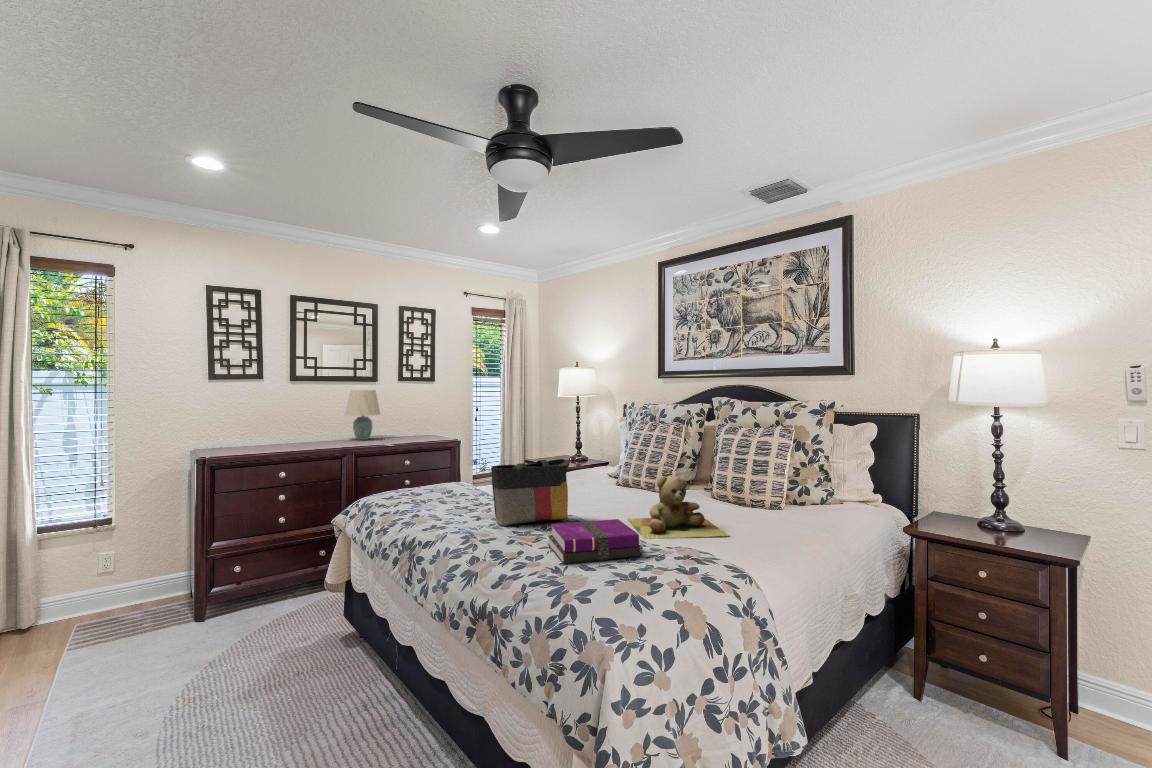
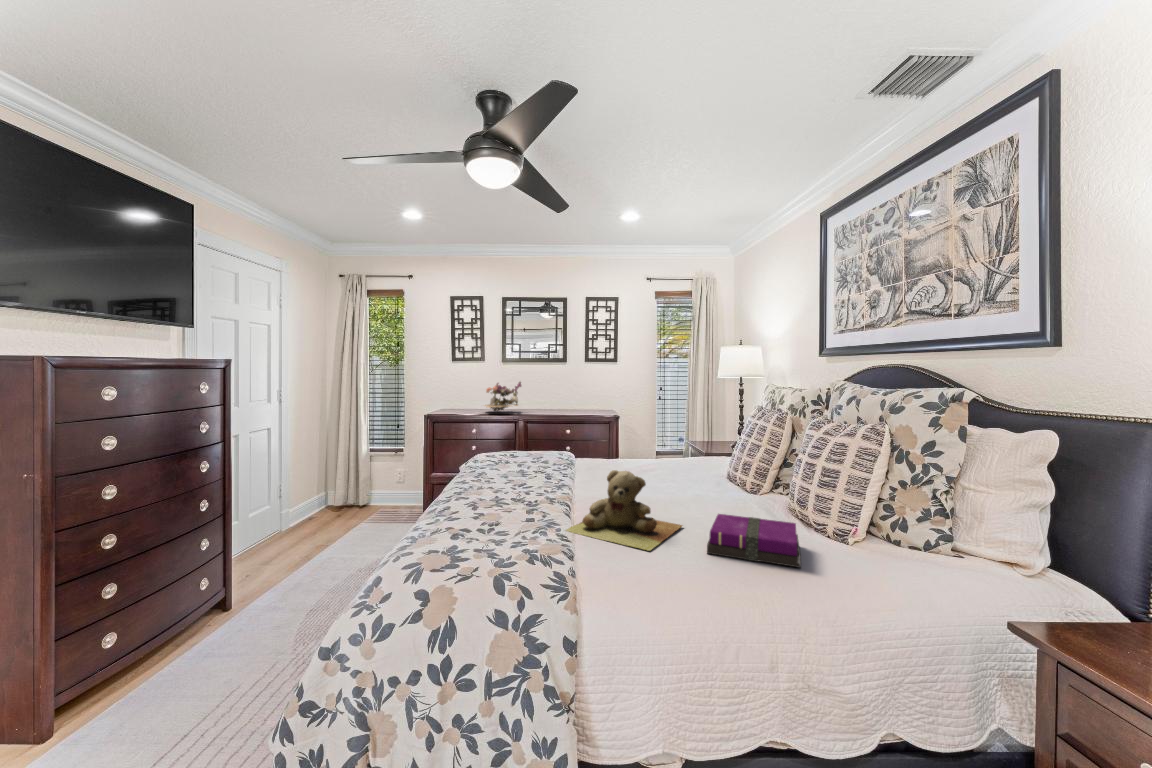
table lamp: present [345,390,380,440] -> none [536,370,563,411]
flower arrangement: none [274,403,334,446] -> present [485,382,521,411]
tote bag: present [491,459,571,526] -> none [490,440,558,499]
notebook: present [548,519,643,564] -> present [707,514,801,567]

